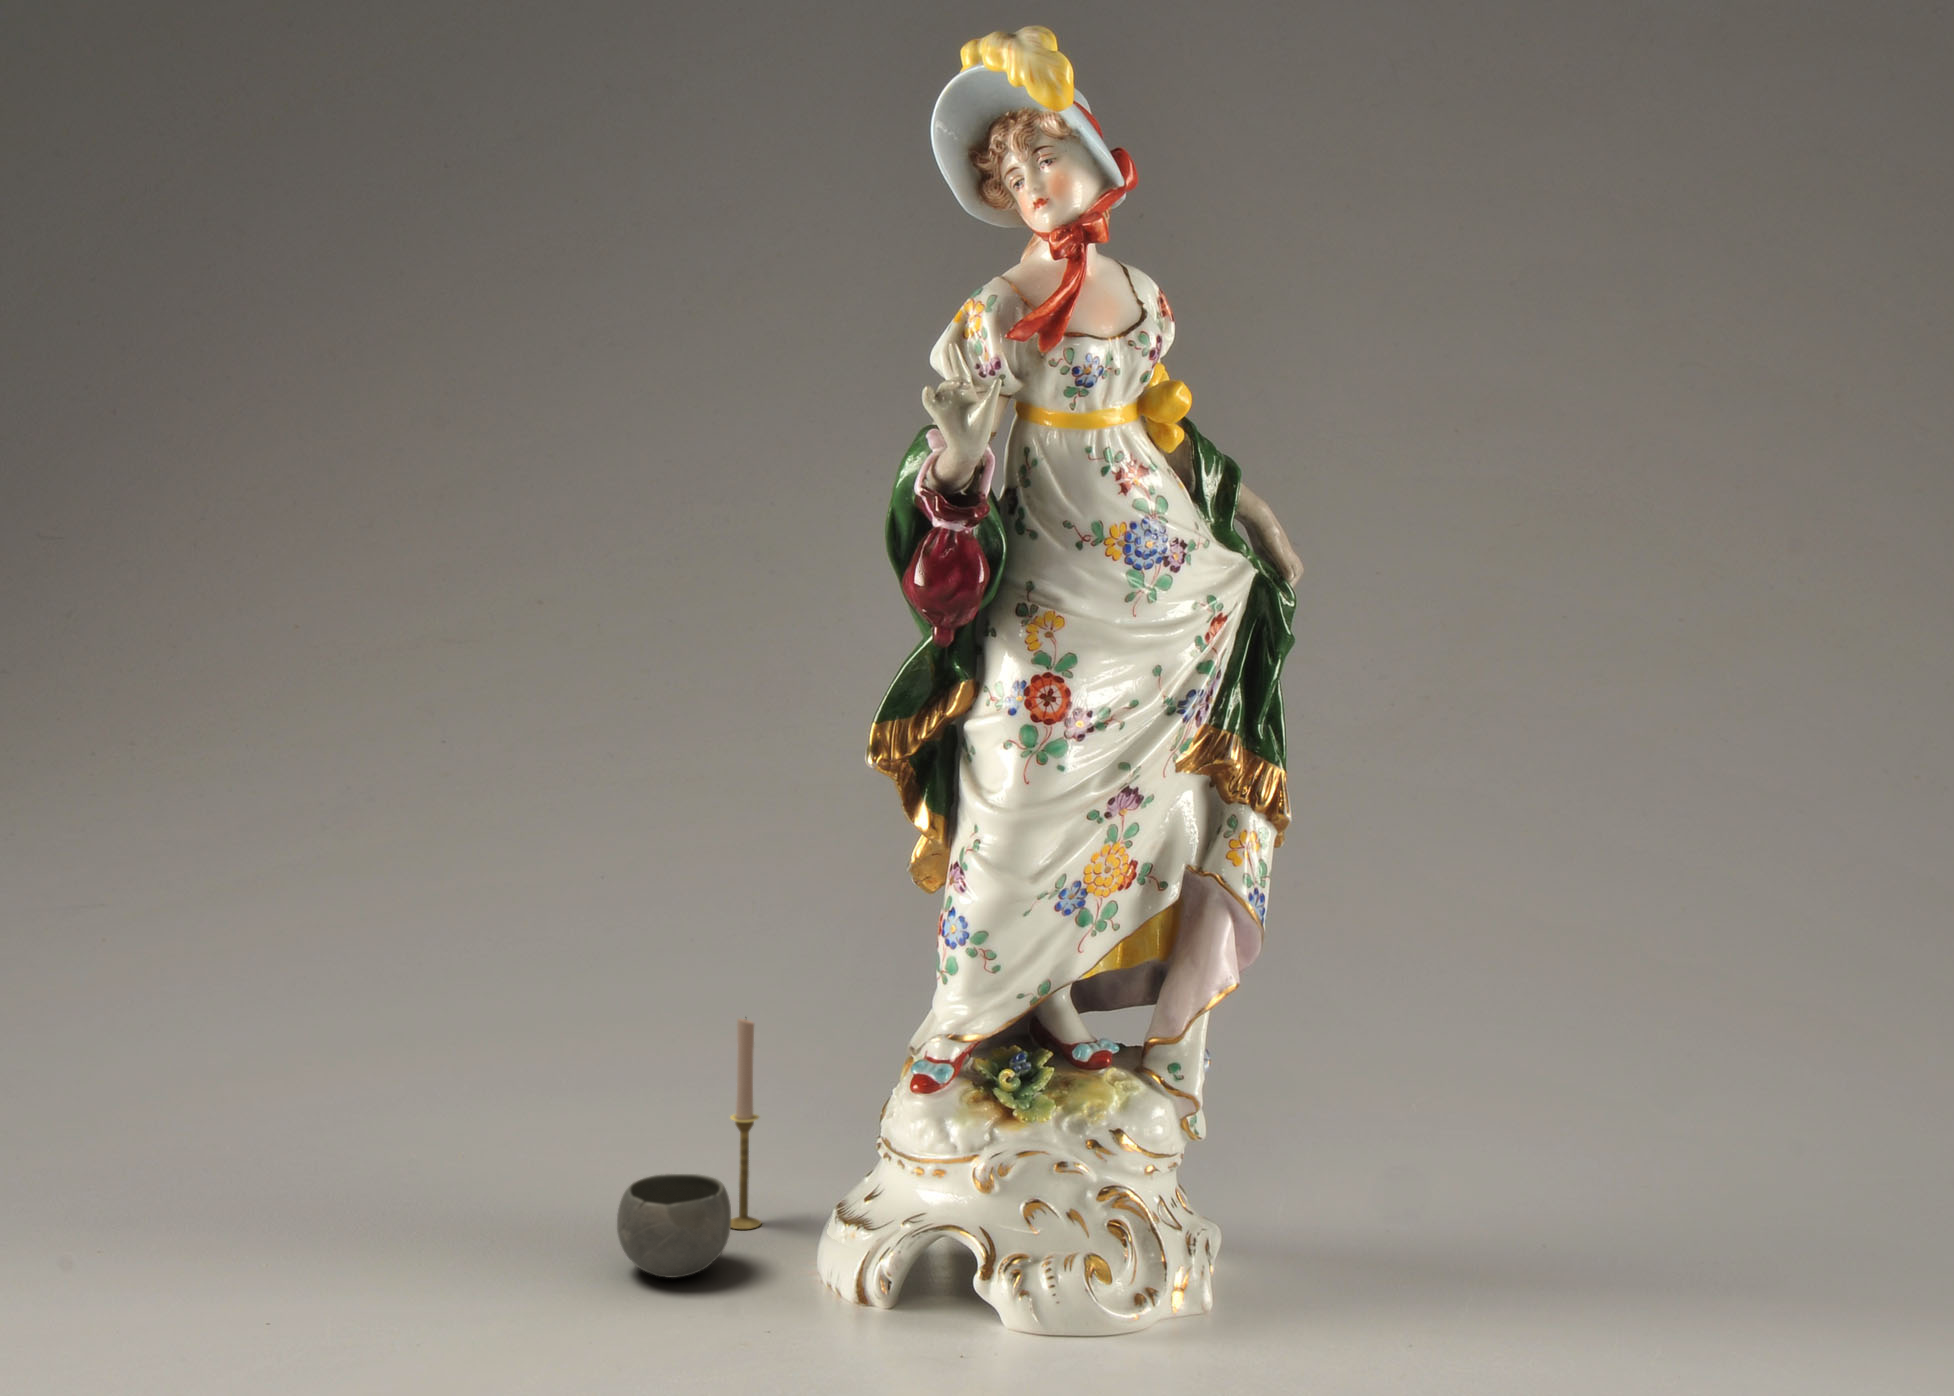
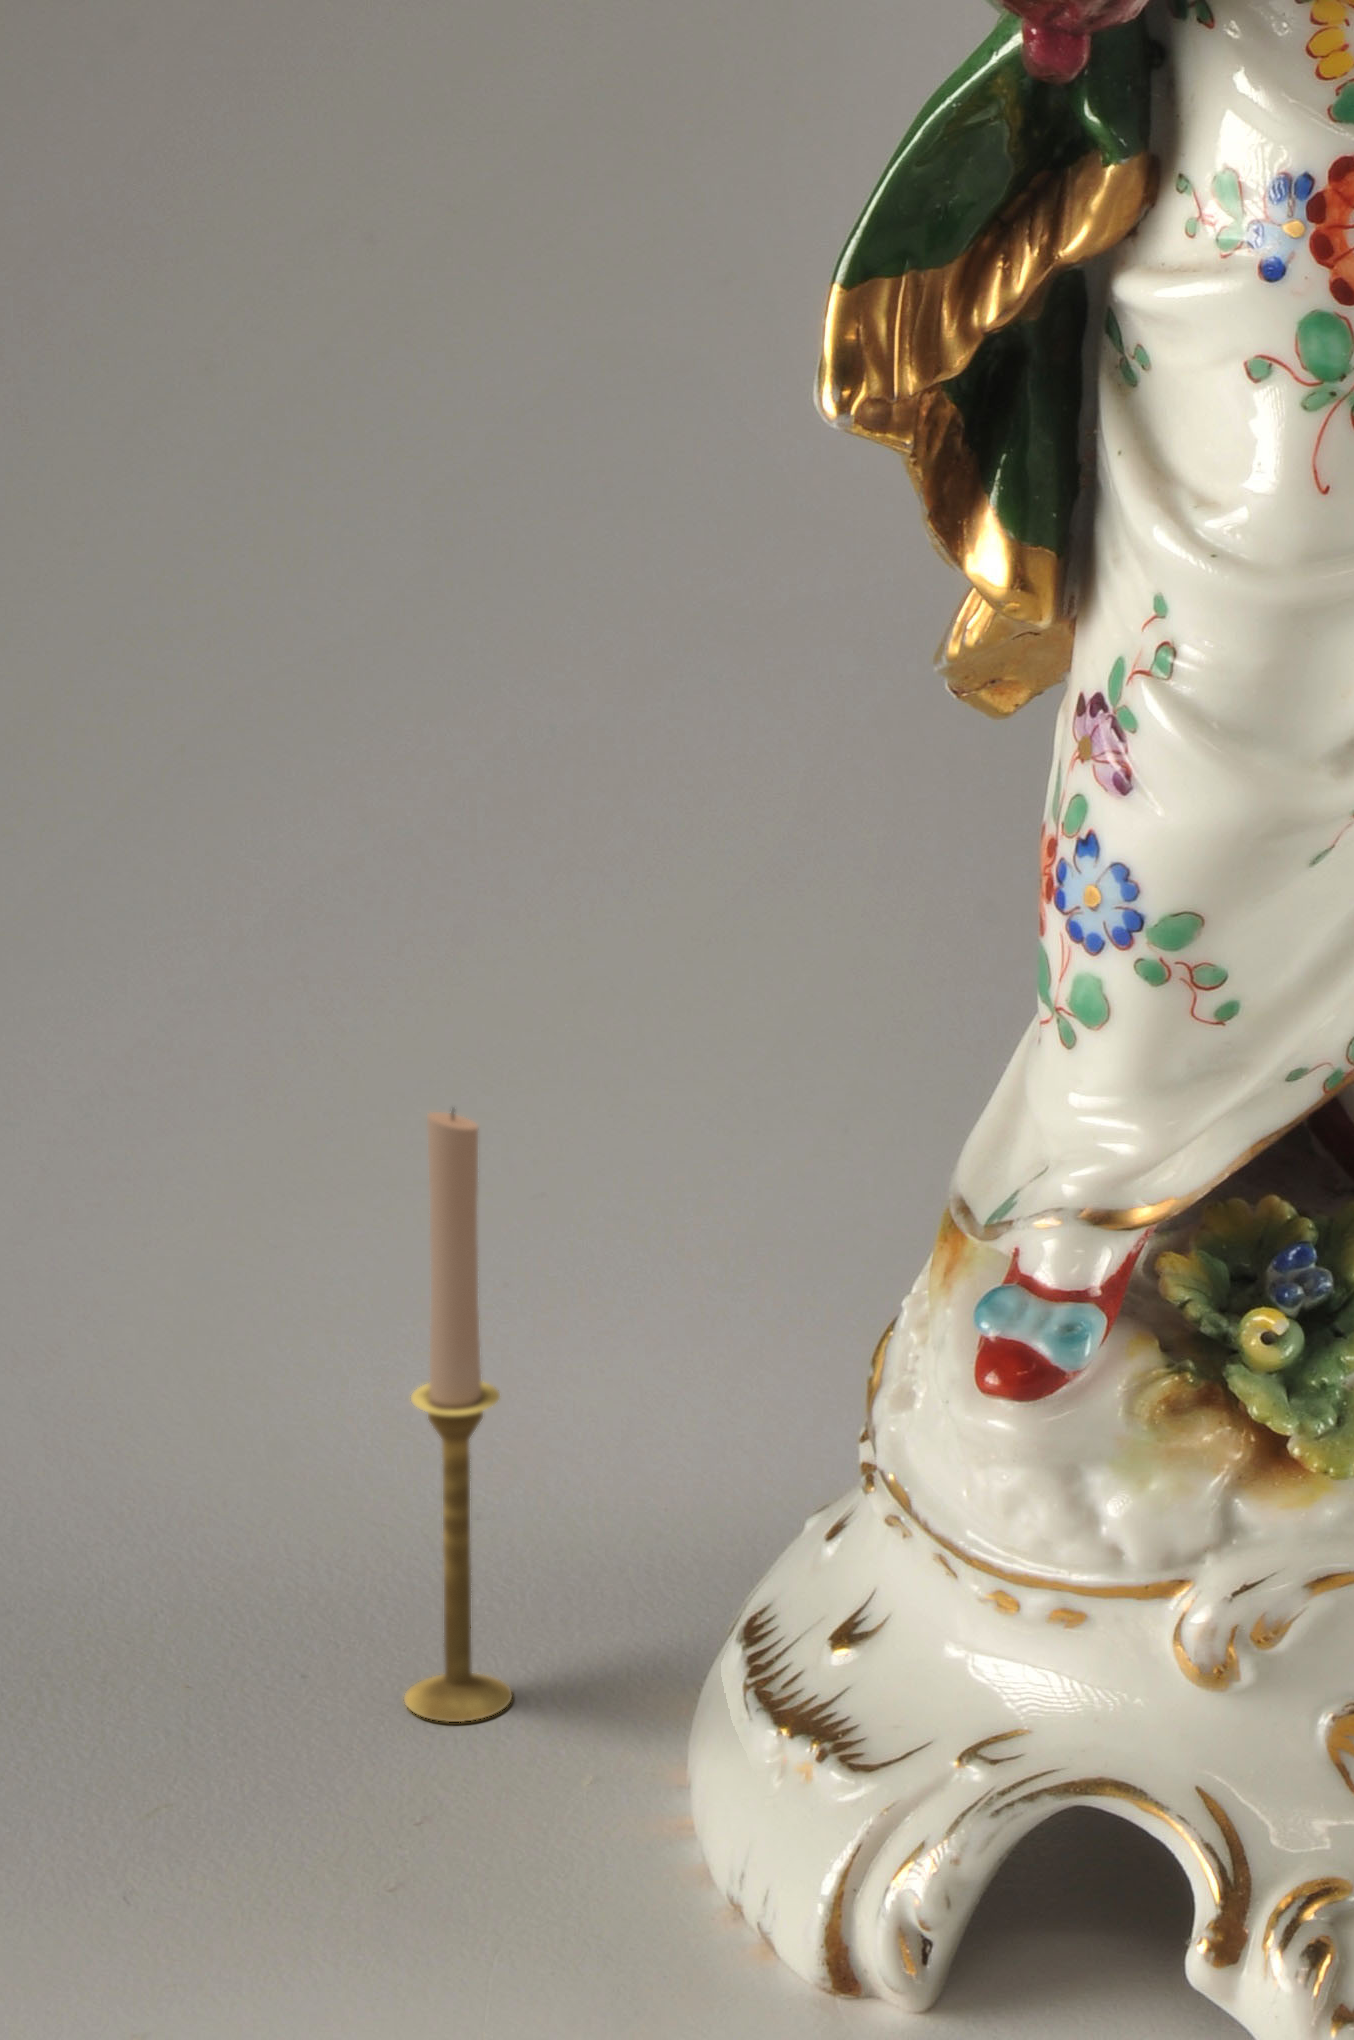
ceramic bowl: present [617,1174,731,1278] -> none [102,1602,443,1929]

